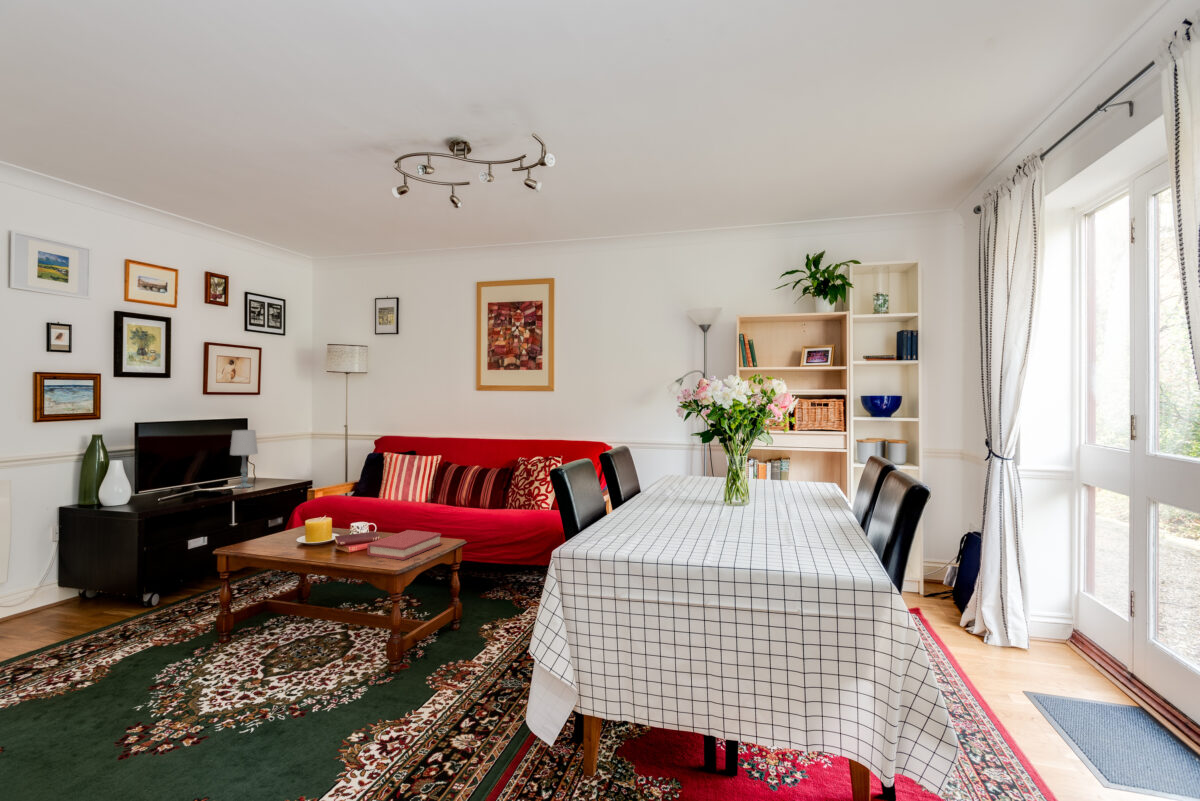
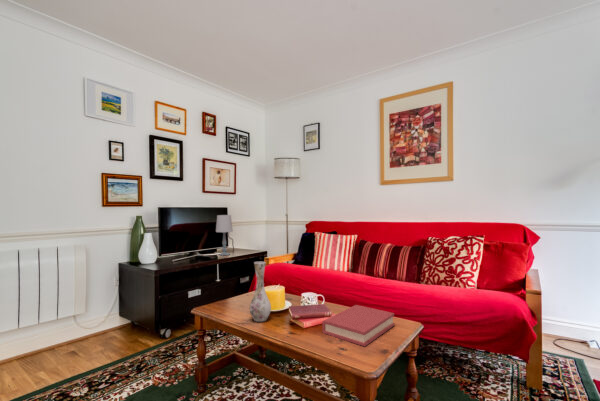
vase: none [289,492,314,553] -> present [250,262,271,322]

